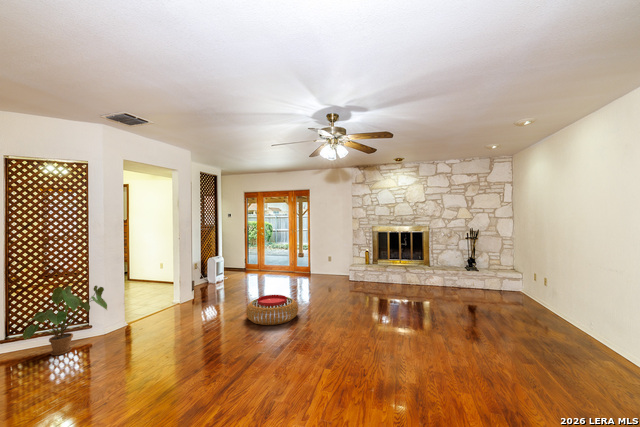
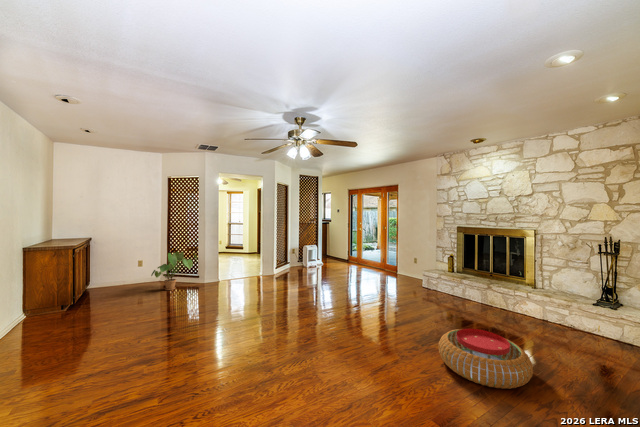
pouf: present [246,295,298,325] -> present [439,329,533,389]

